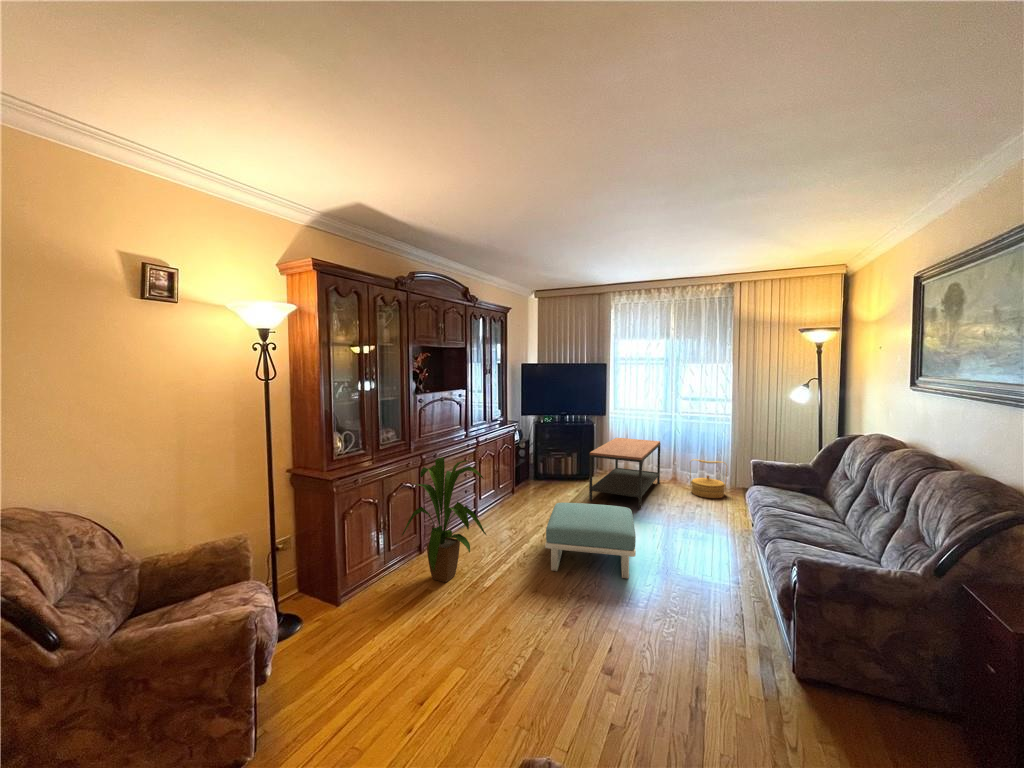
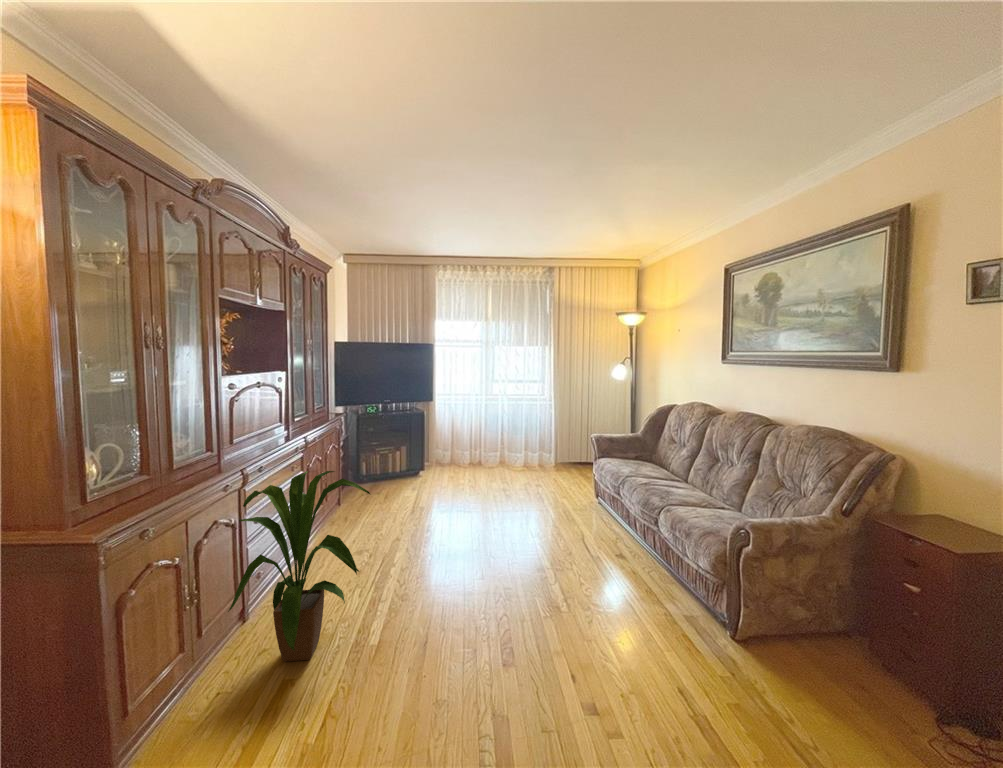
coffee table: present [589,438,661,509] -> none [433,425,492,497]
woven basket: present [690,459,727,498] -> none [521,439,554,475]
footstool: present [545,503,636,579] -> none [423,499,540,594]

